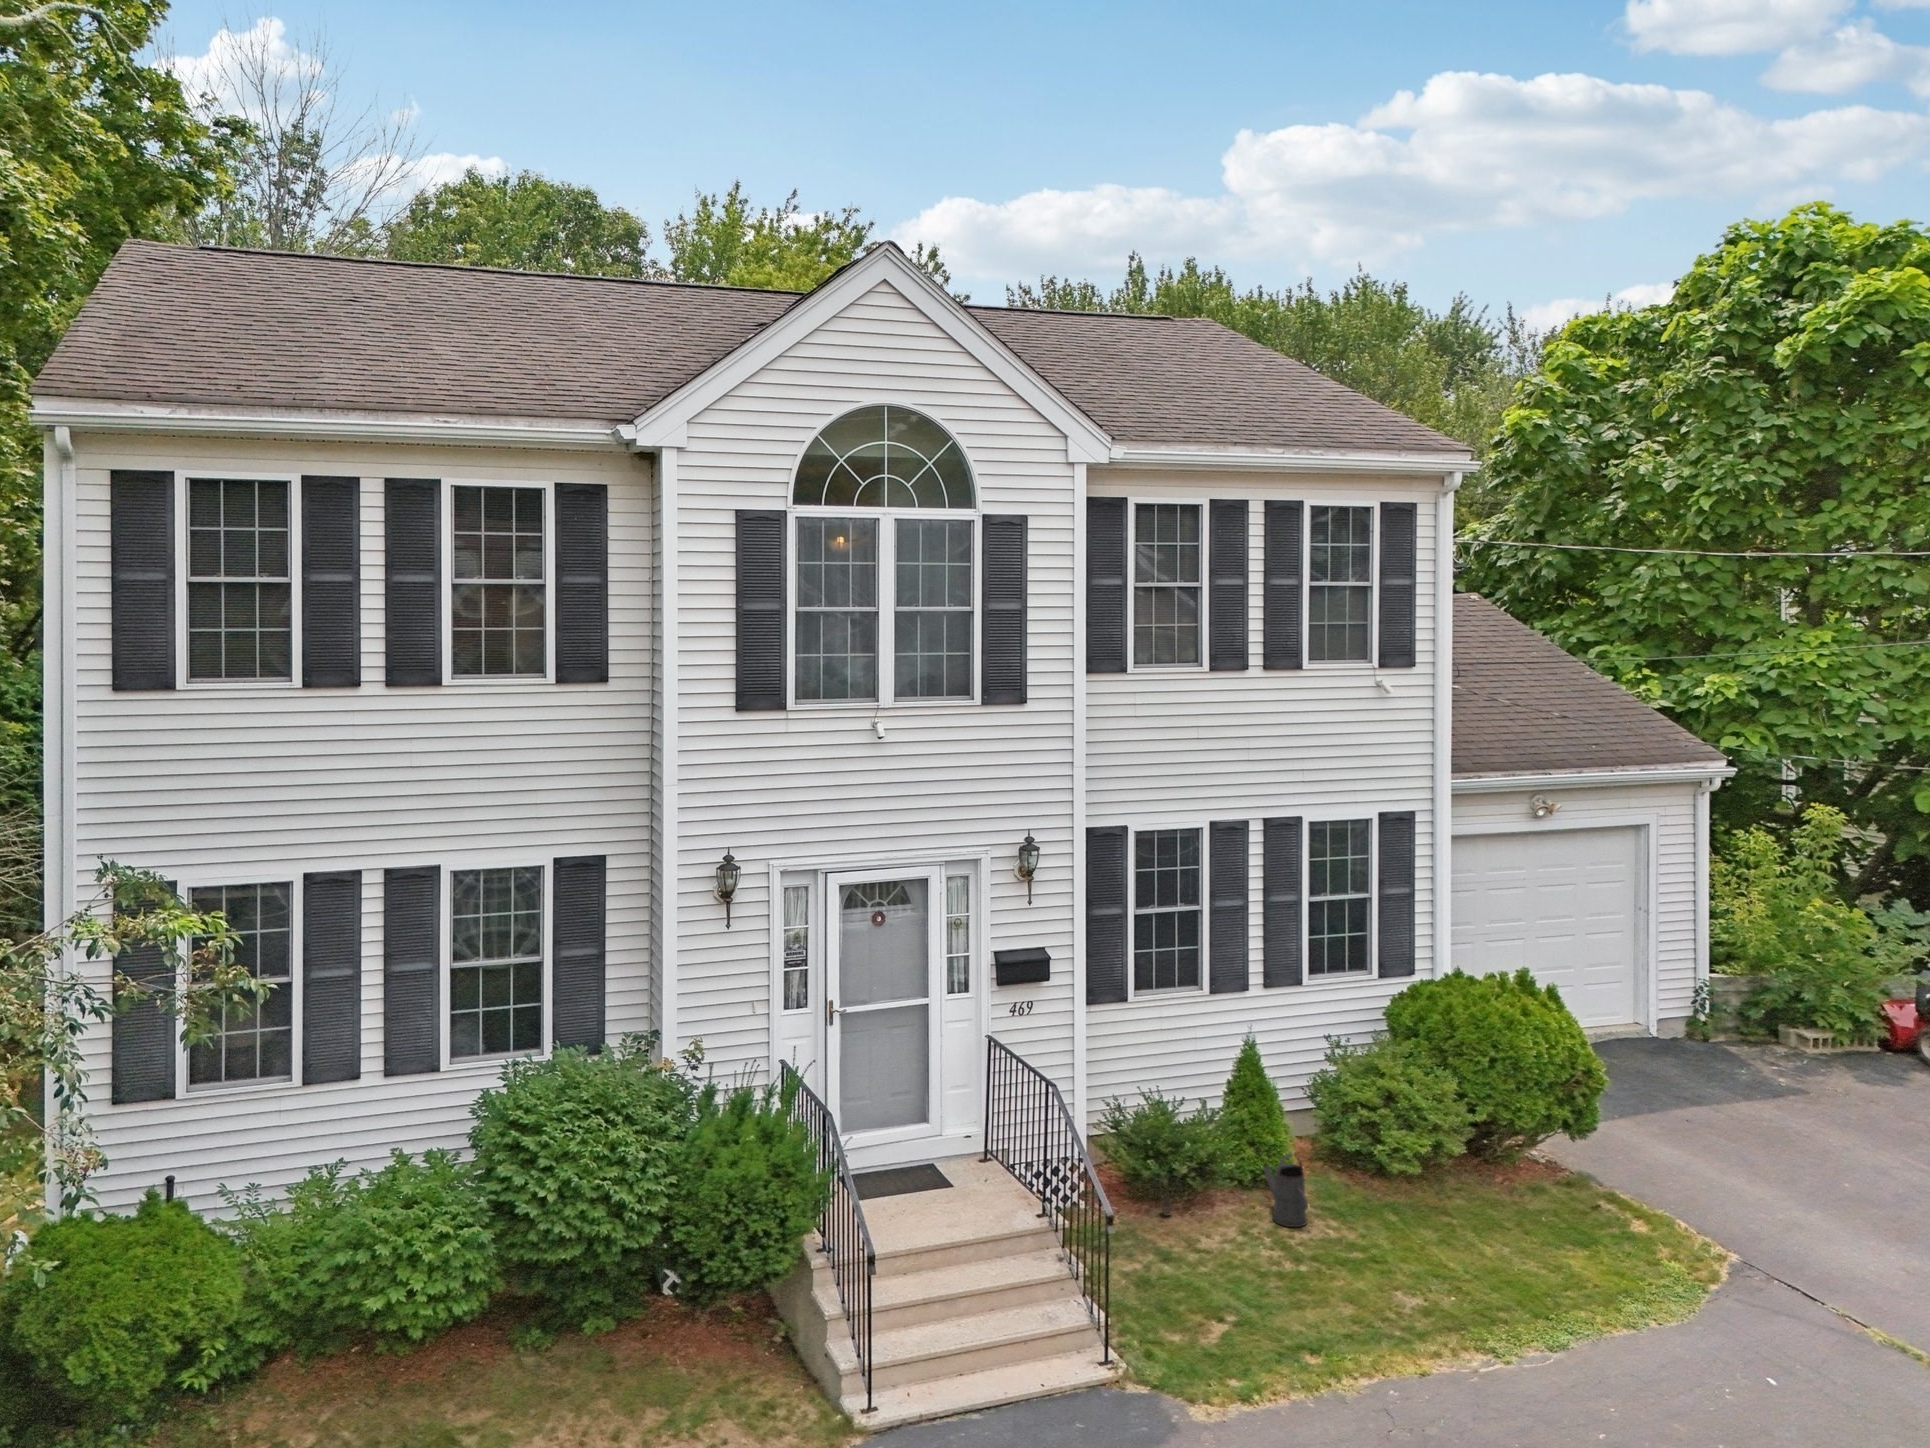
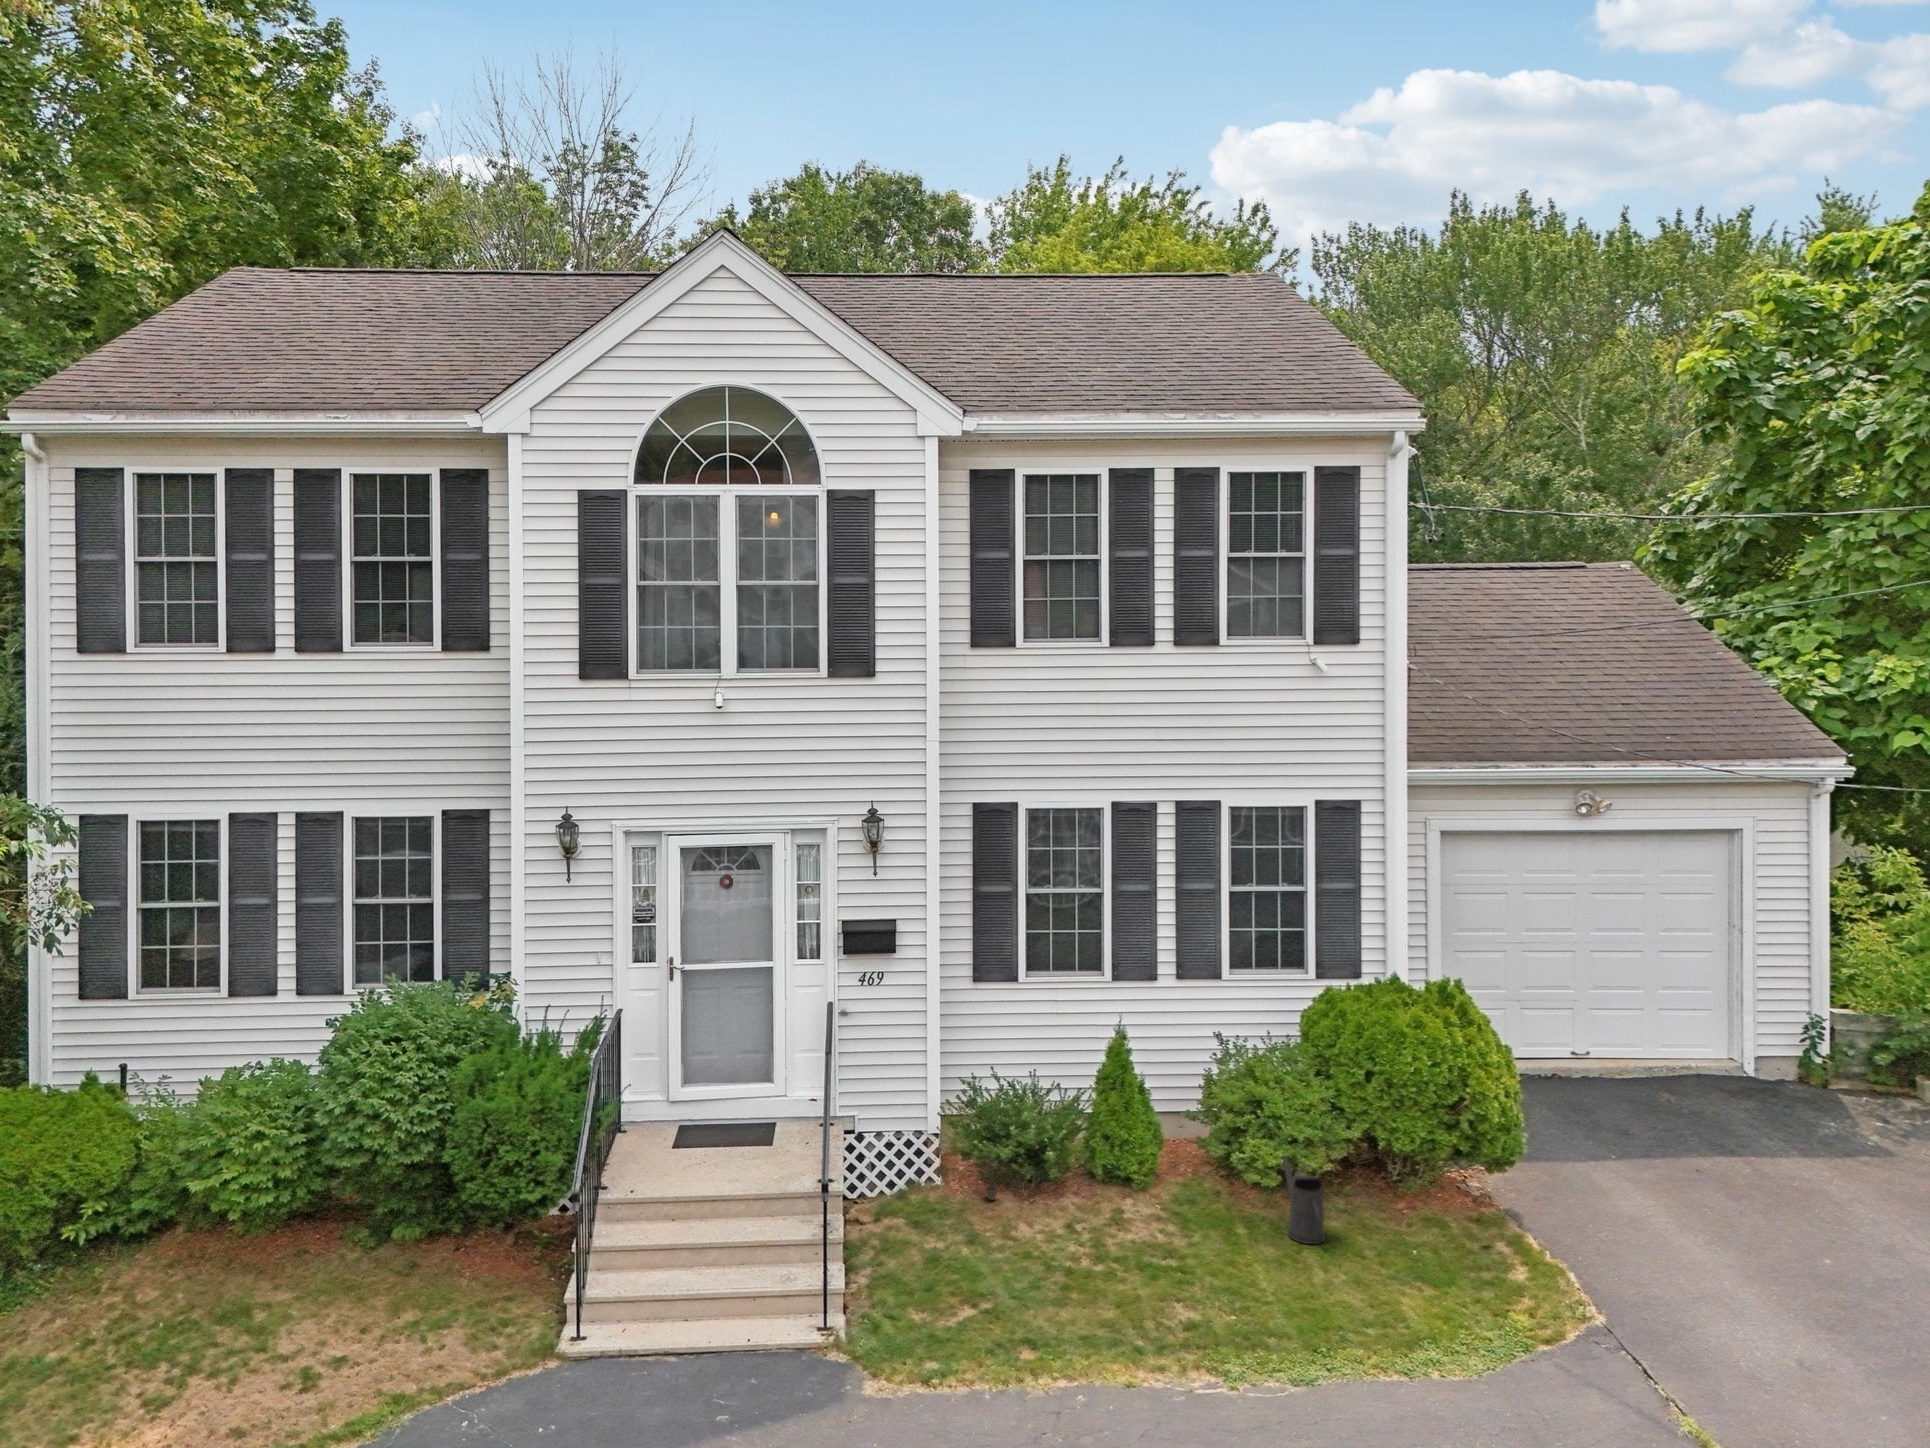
watering can: present [1264,1153,1308,1227] -> present [1283,1156,1326,1244]

